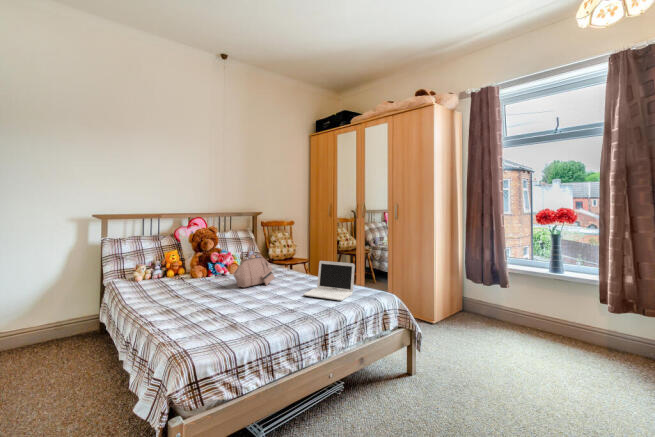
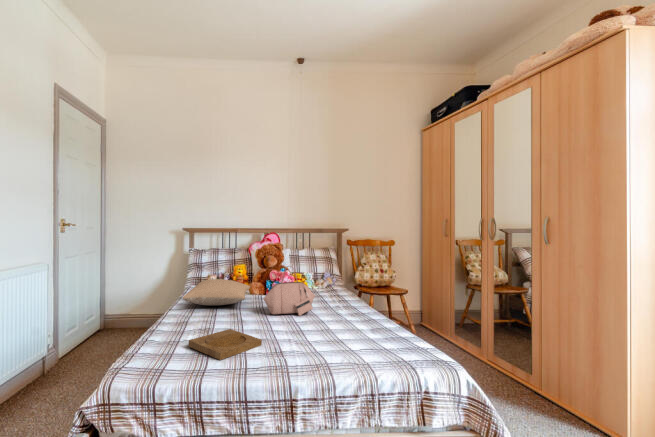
laptop: present [304,261,355,301] -> none [313,296,380,354]
pillow: none [139,265,211,291] -> present [183,279,250,305]
tray: none [214,302,274,323] -> present [188,329,262,360]

